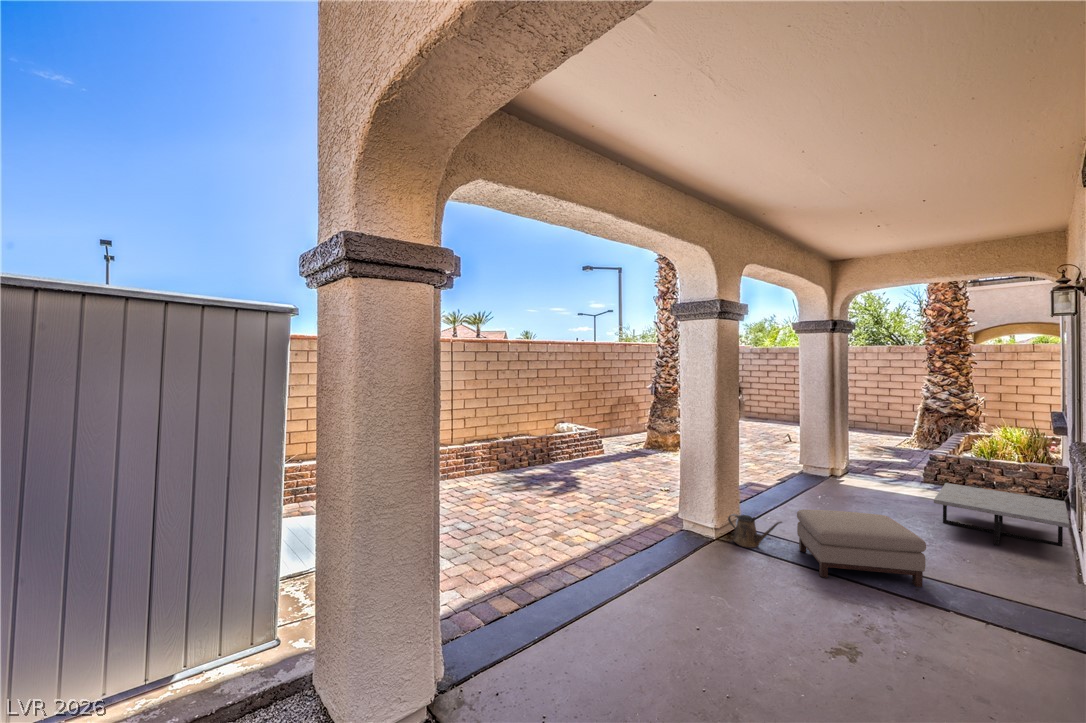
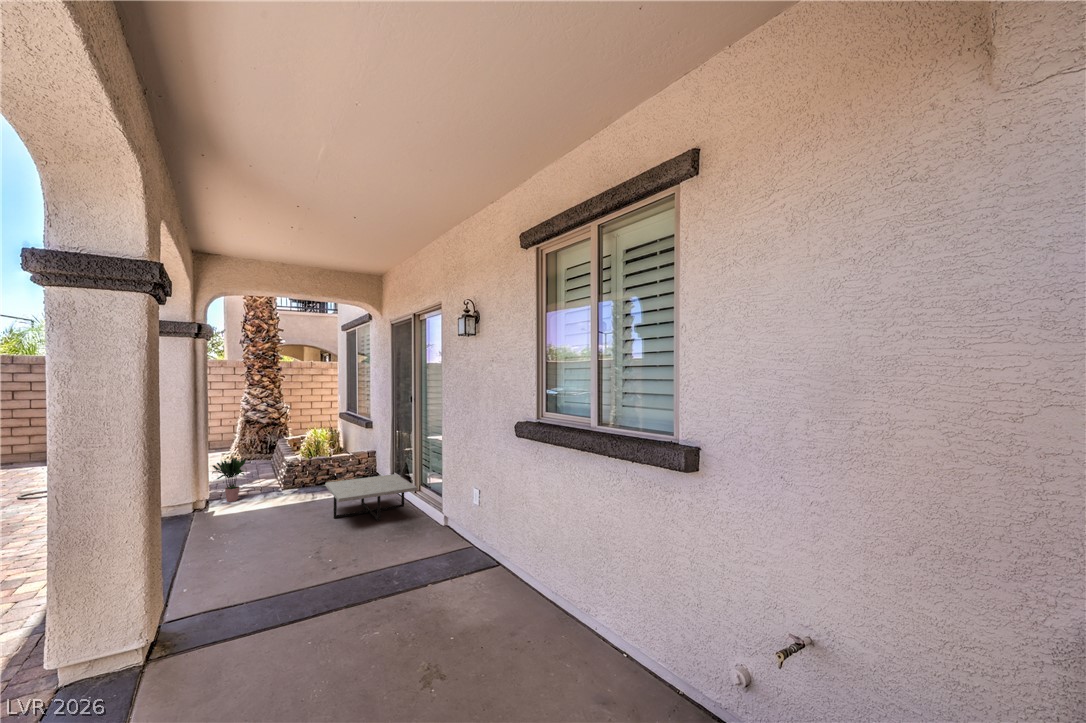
potted plant: none [847,435,882,478] -> present [212,458,246,502]
ottoman: present [797,510,926,587] -> none [260,525,386,617]
watering can: present [728,514,782,548] -> none [161,577,252,642]

